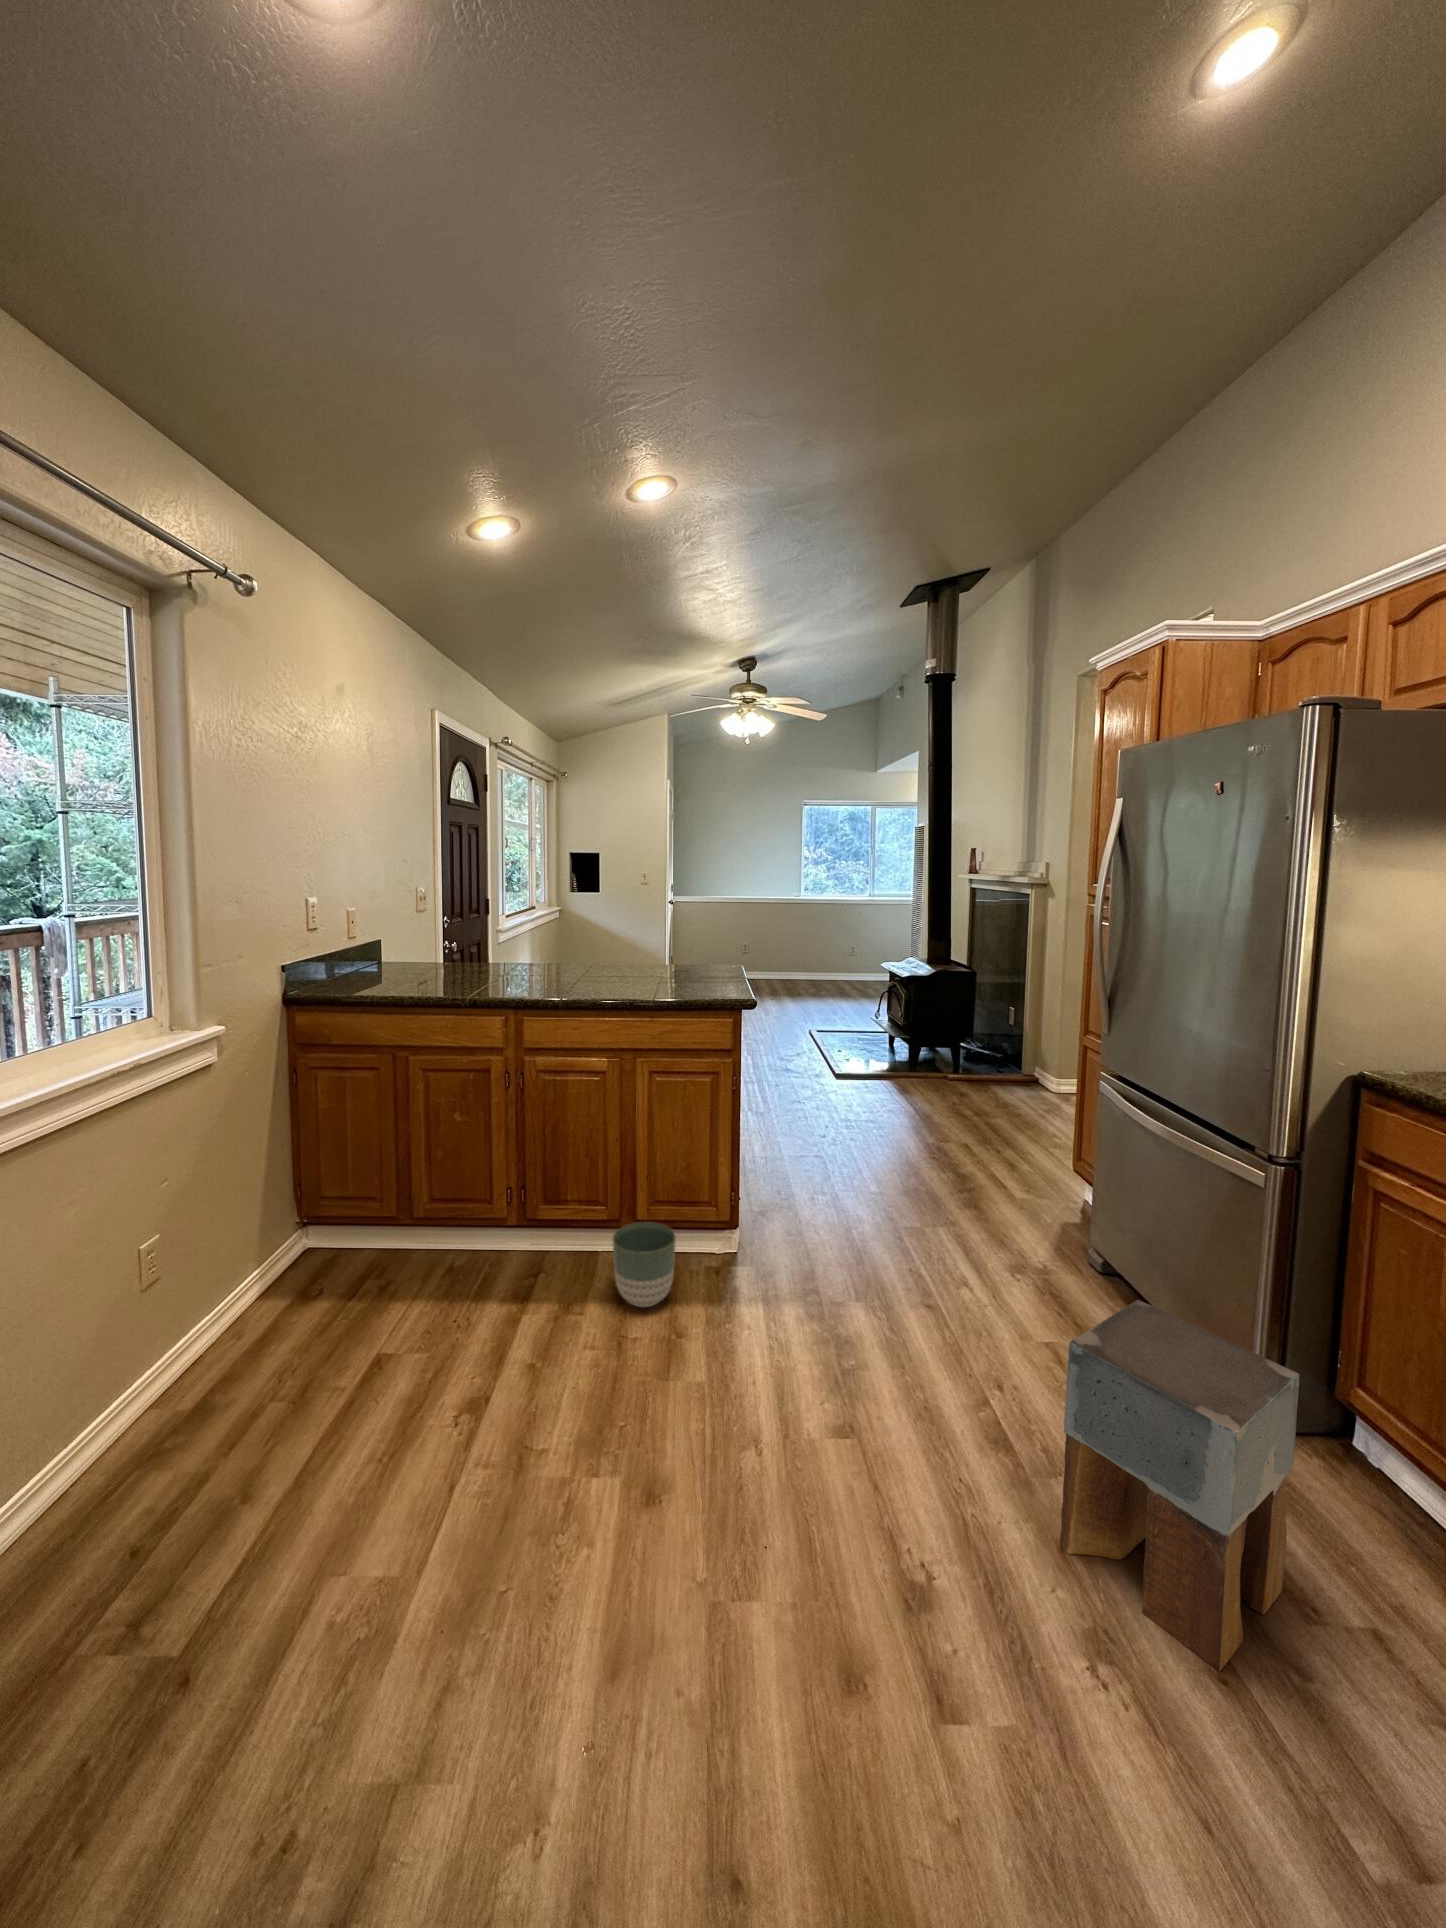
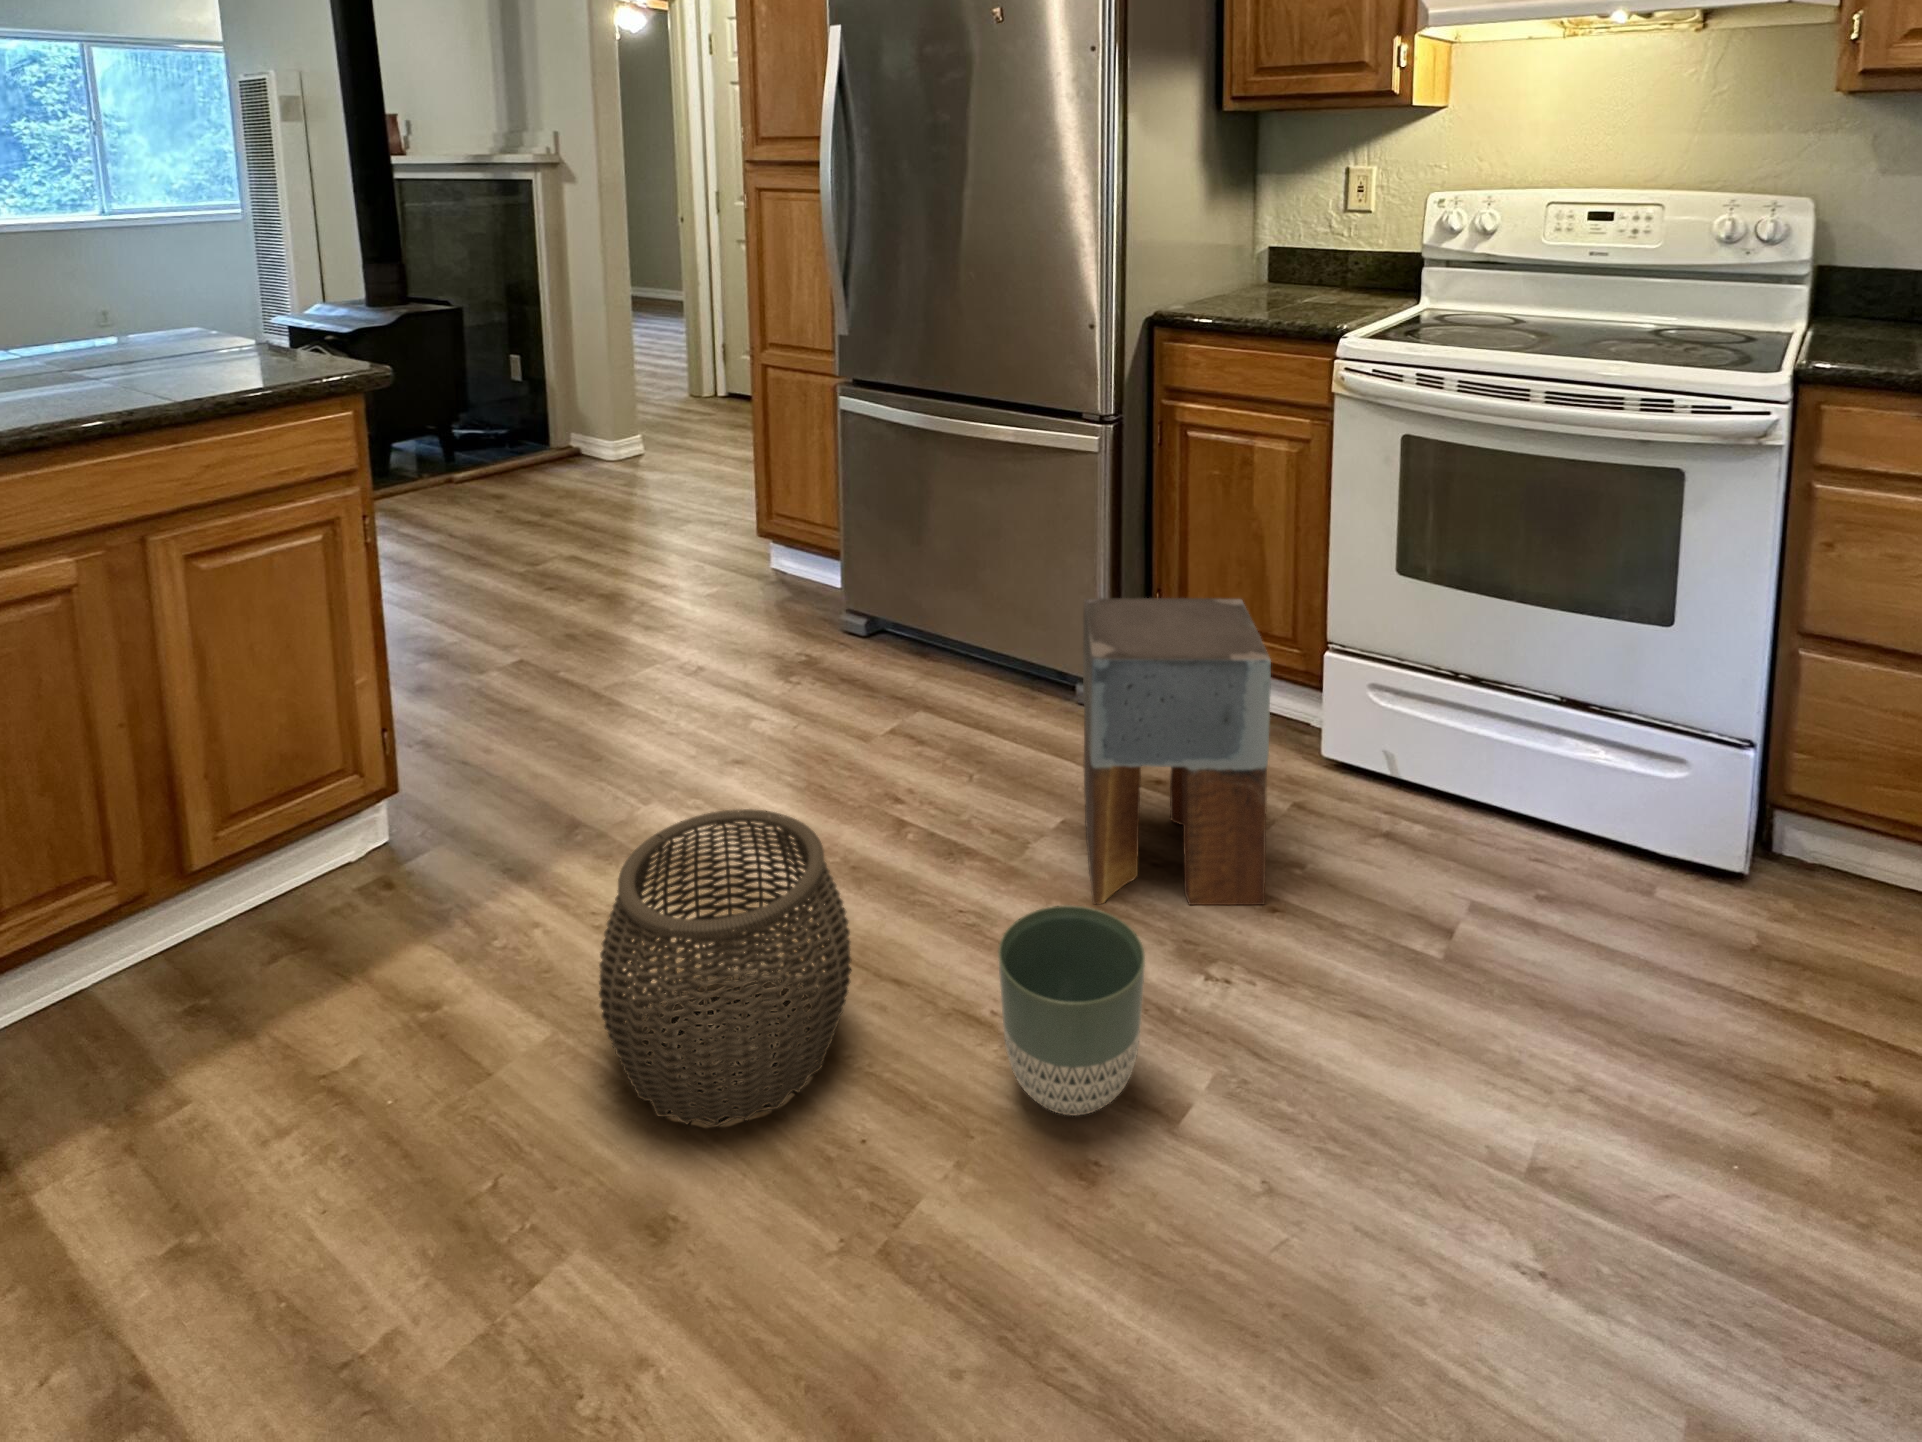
planter: present [613,1222,676,1307] -> present [998,905,1145,1115]
woven basket: none [685,1299,835,1496] -> present [599,809,851,1127]

